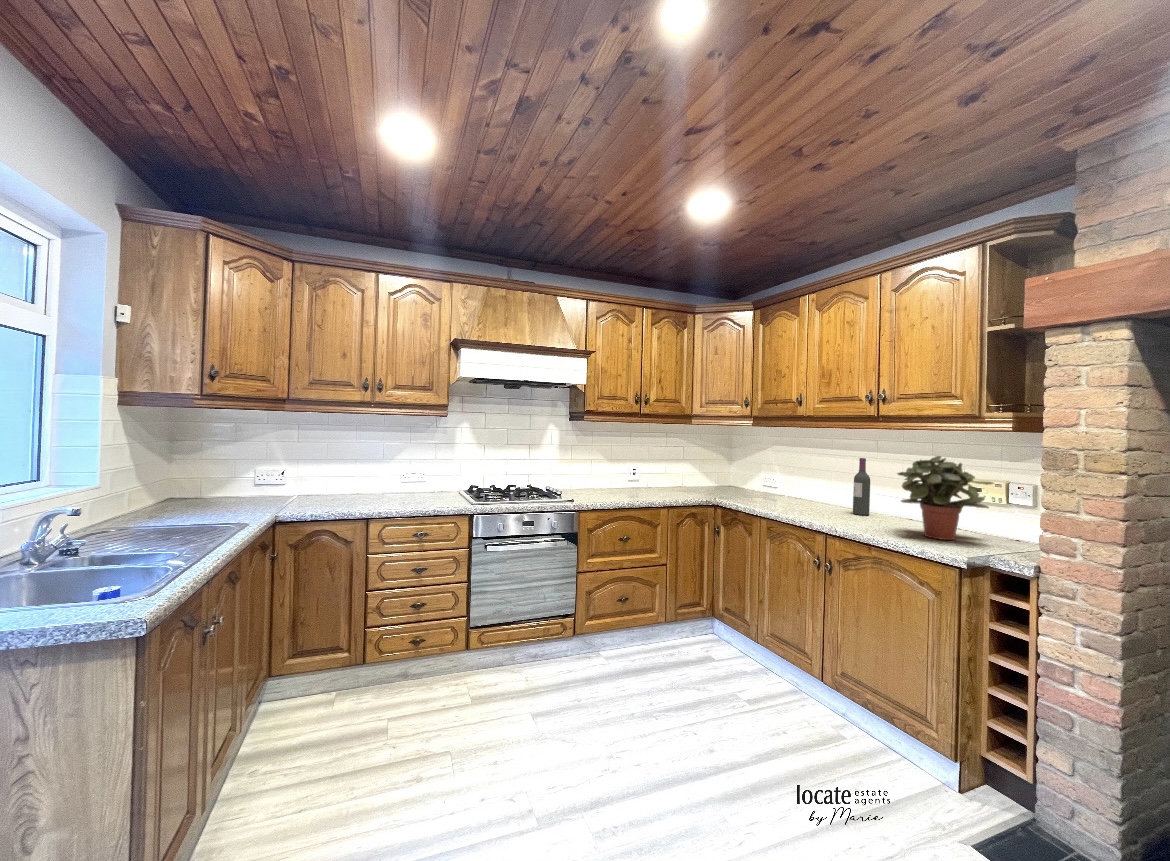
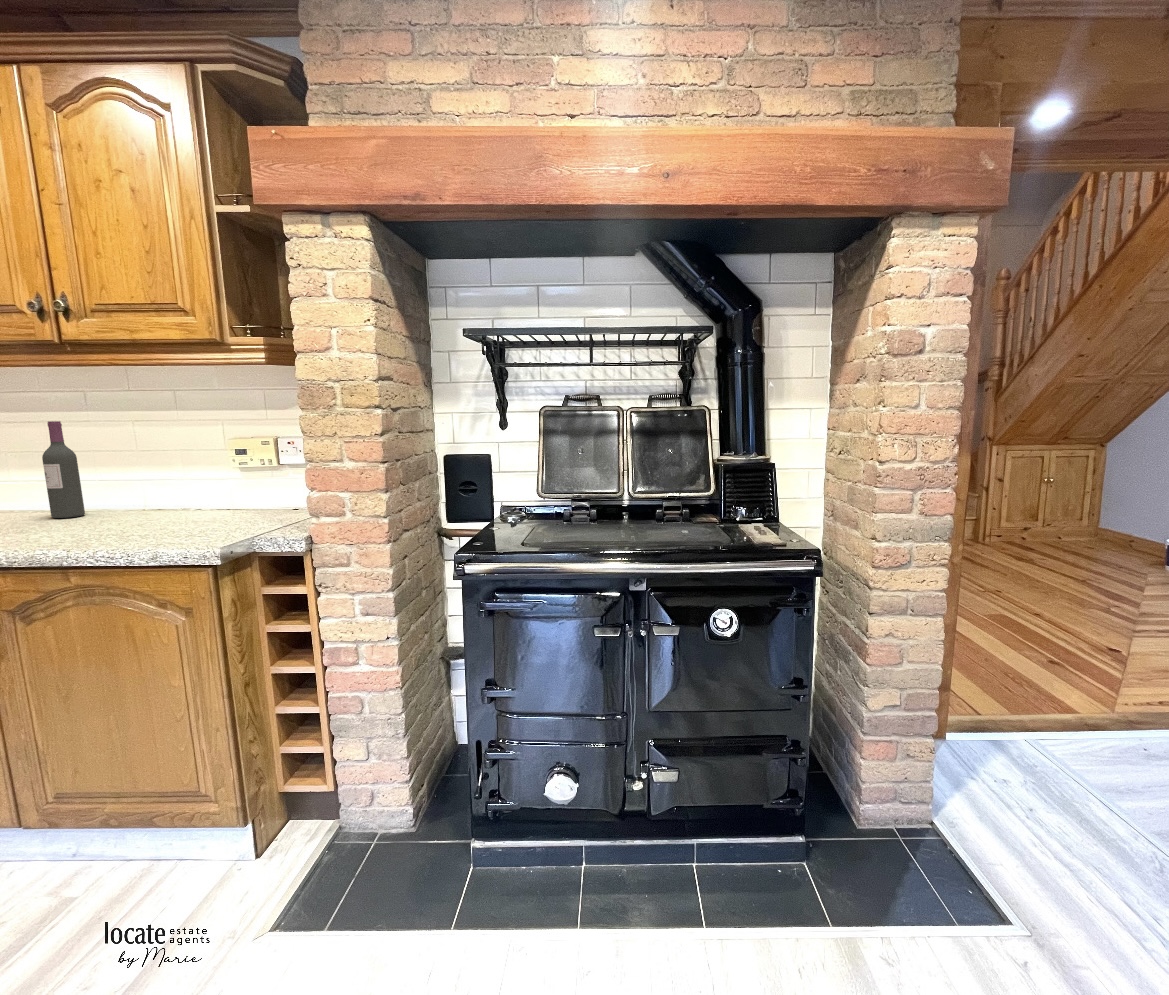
potted plant: present [897,456,993,540] -> none [102,403,253,530]

